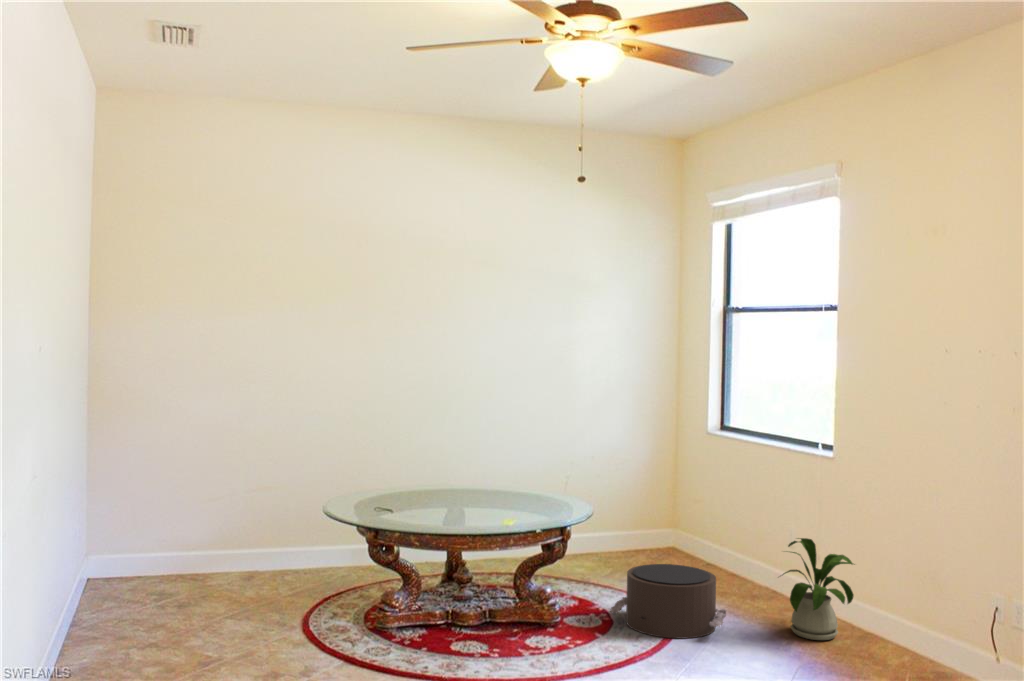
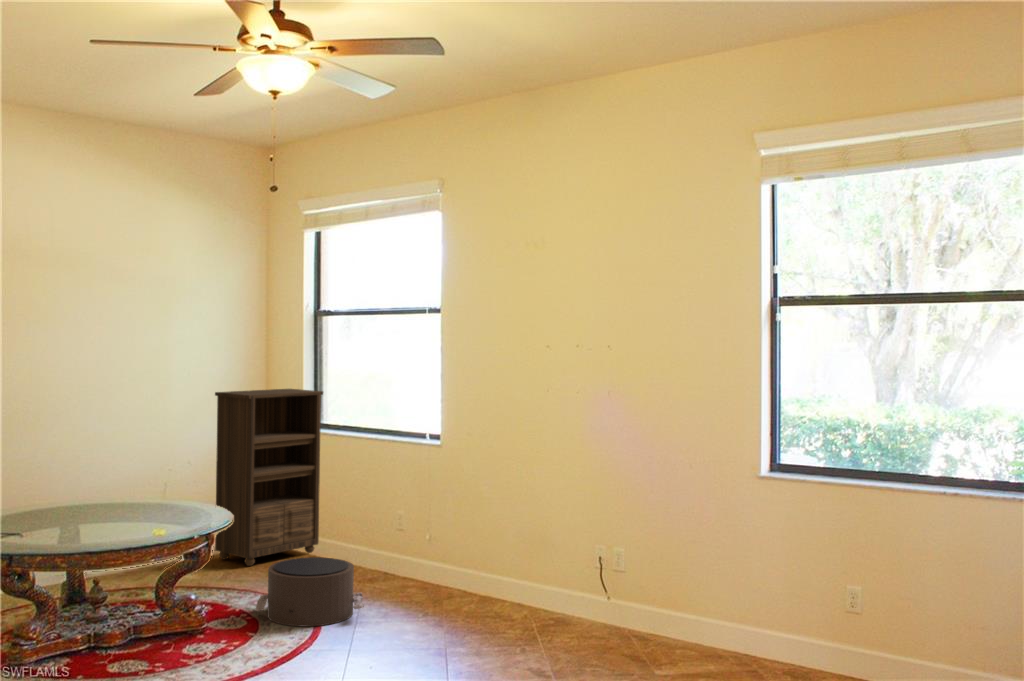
bookshelf: none [612,393,721,567] -> present [215,389,323,566]
house plant: present [783,538,854,640] -> none [406,519,473,608]

